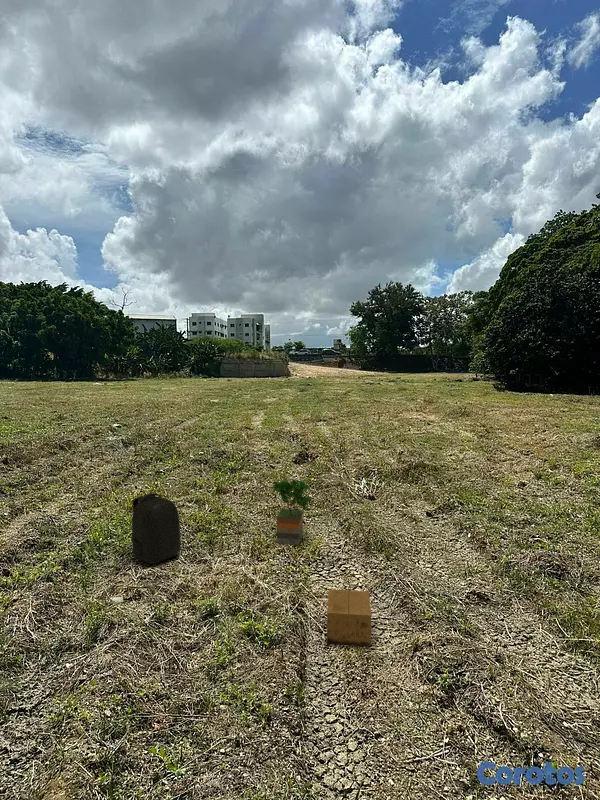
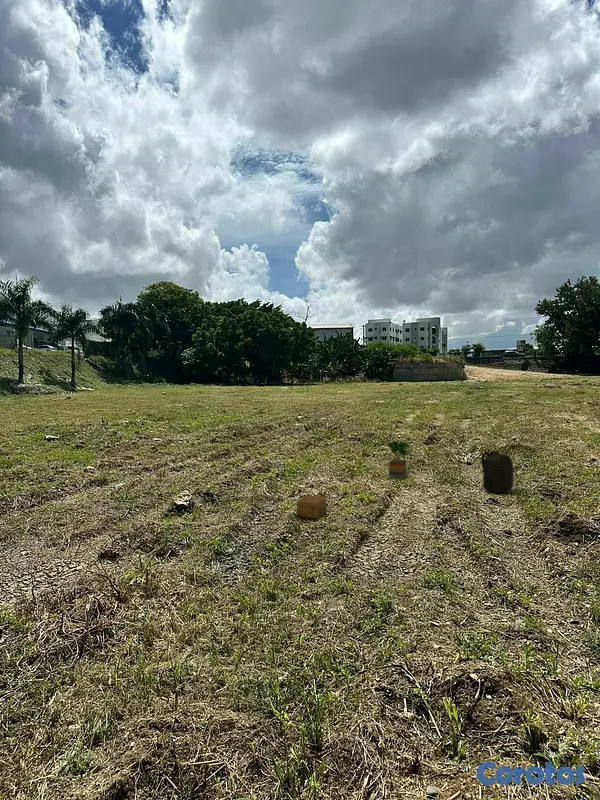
backpack: present [132,493,181,564] -> present [481,451,514,493]
cardboard box: present [327,589,371,646] -> present [297,495,326,520]

